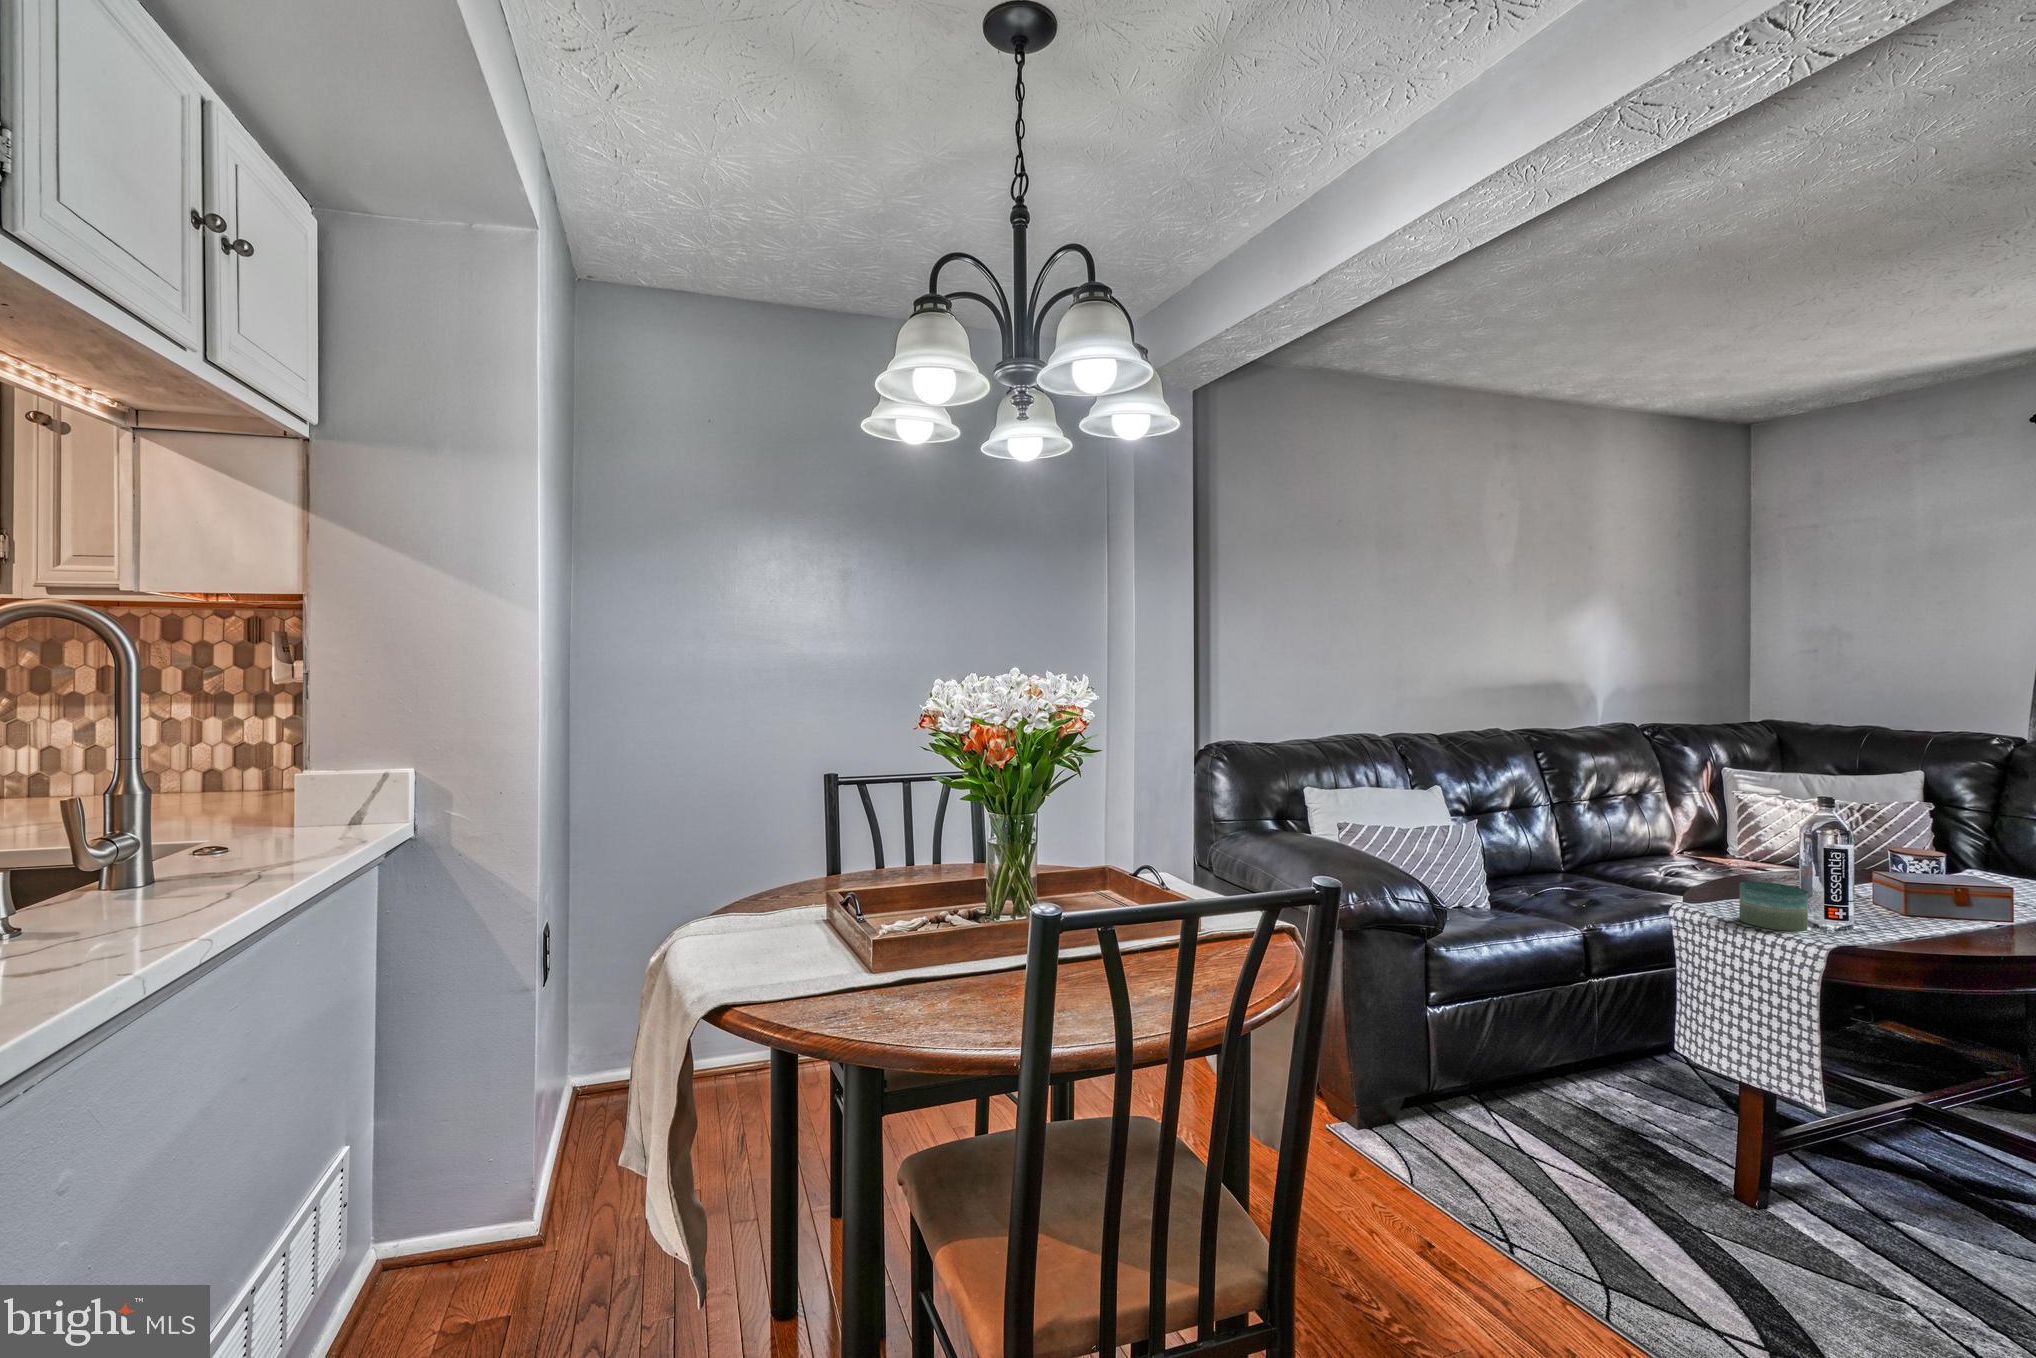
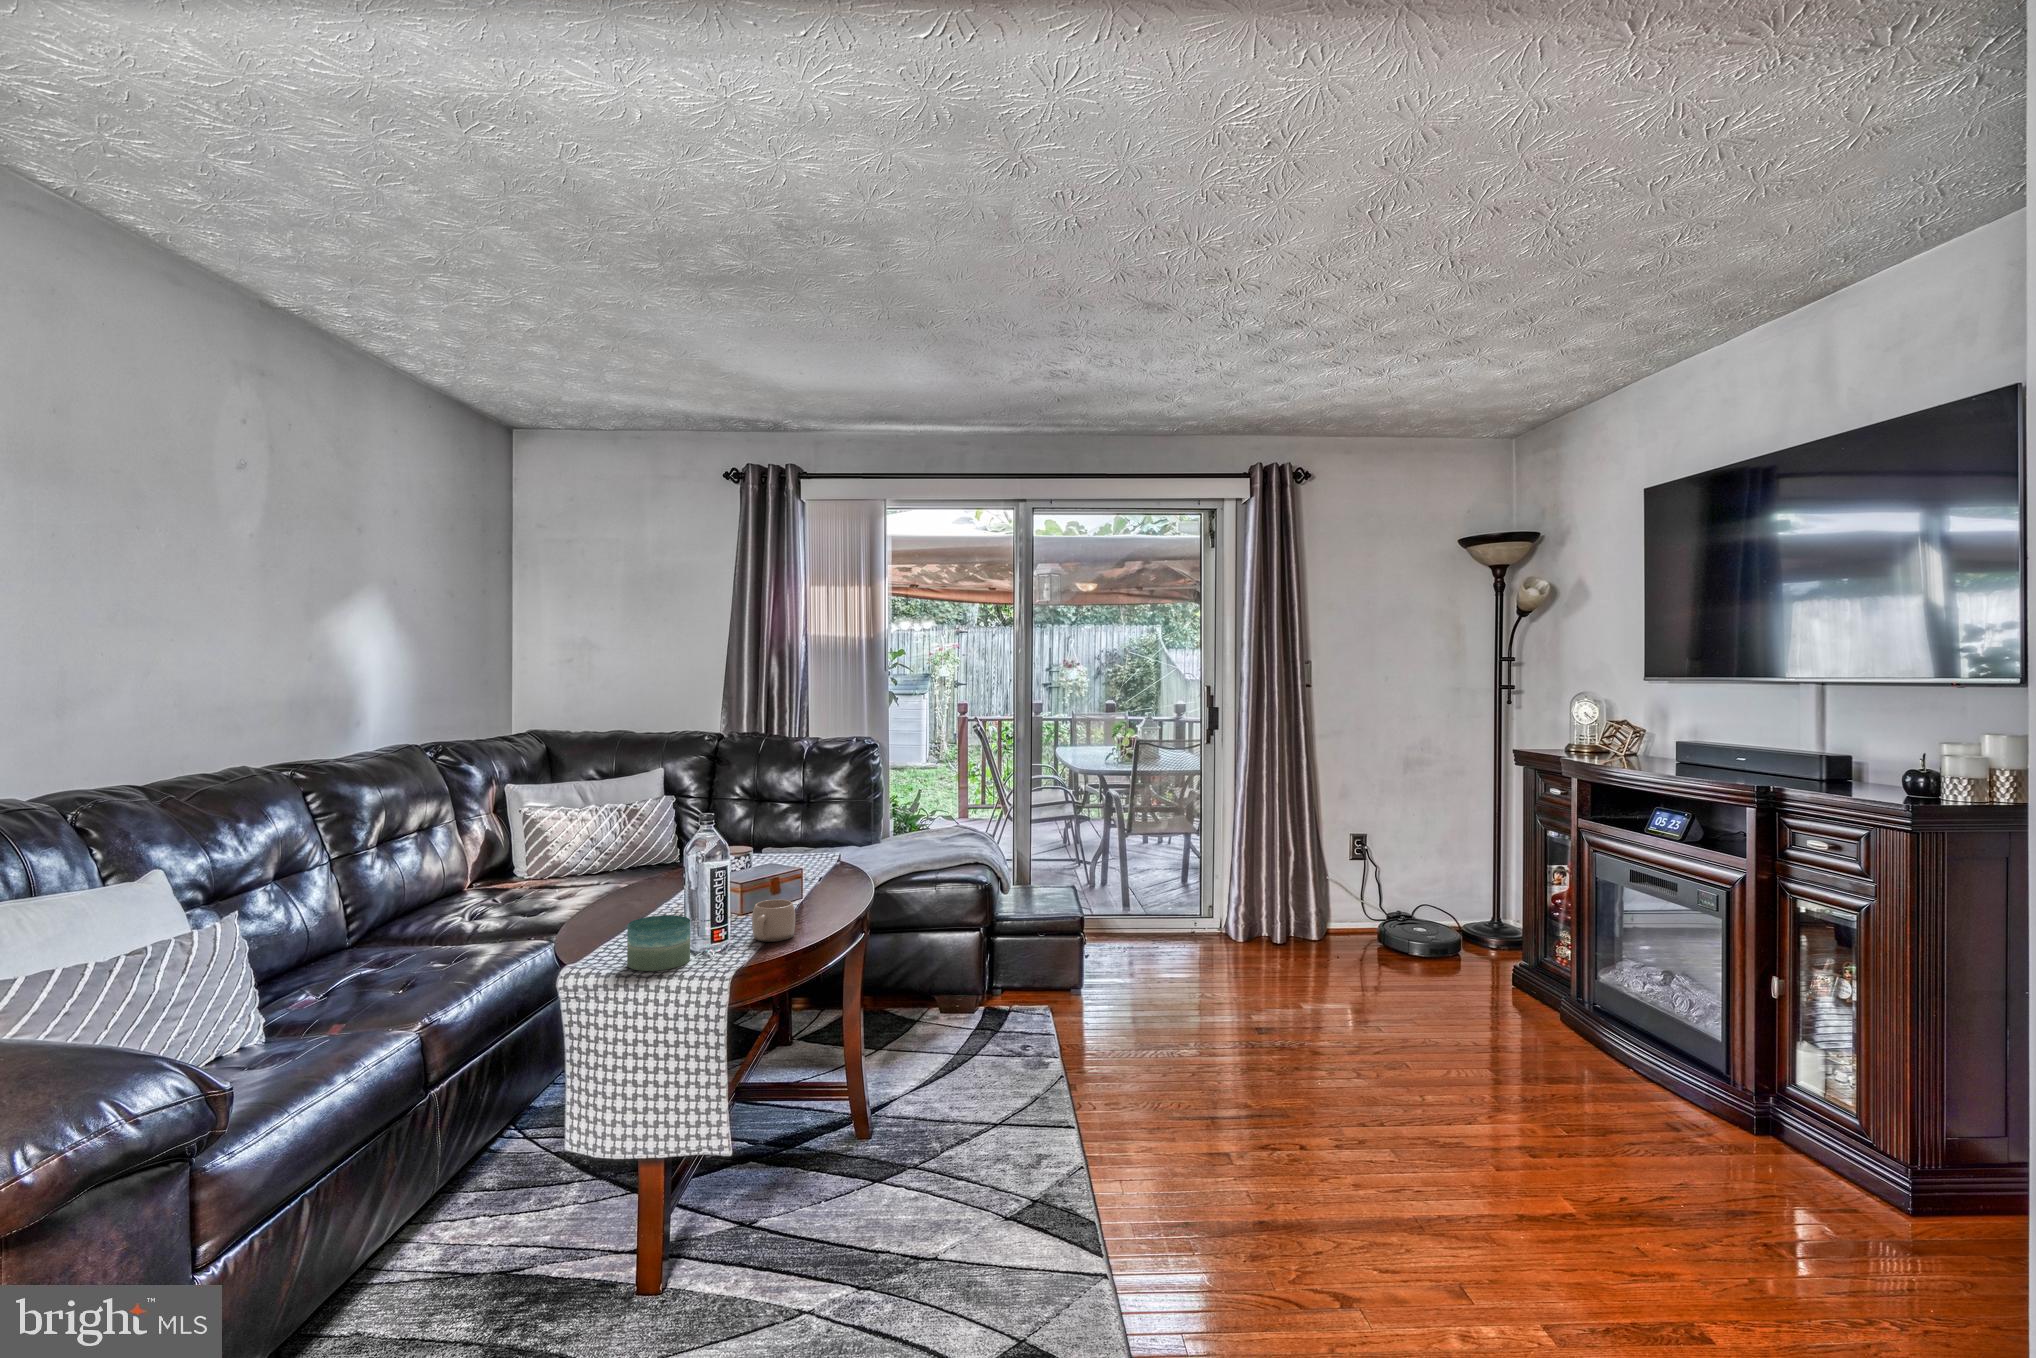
mug: none [1895,900,1960,945] -> present [752,900,795,942]

